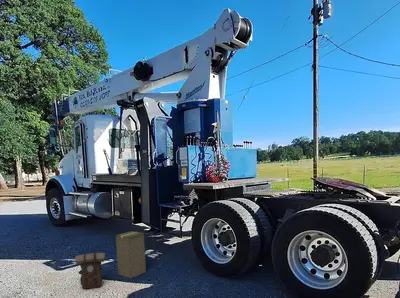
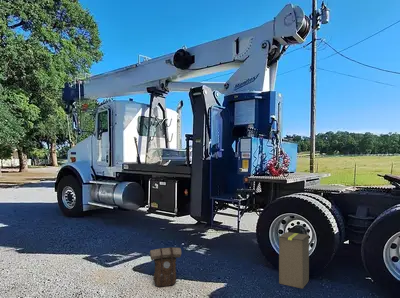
cardboard box: present [116,231,146,278] -> present [279,232,309,289]

